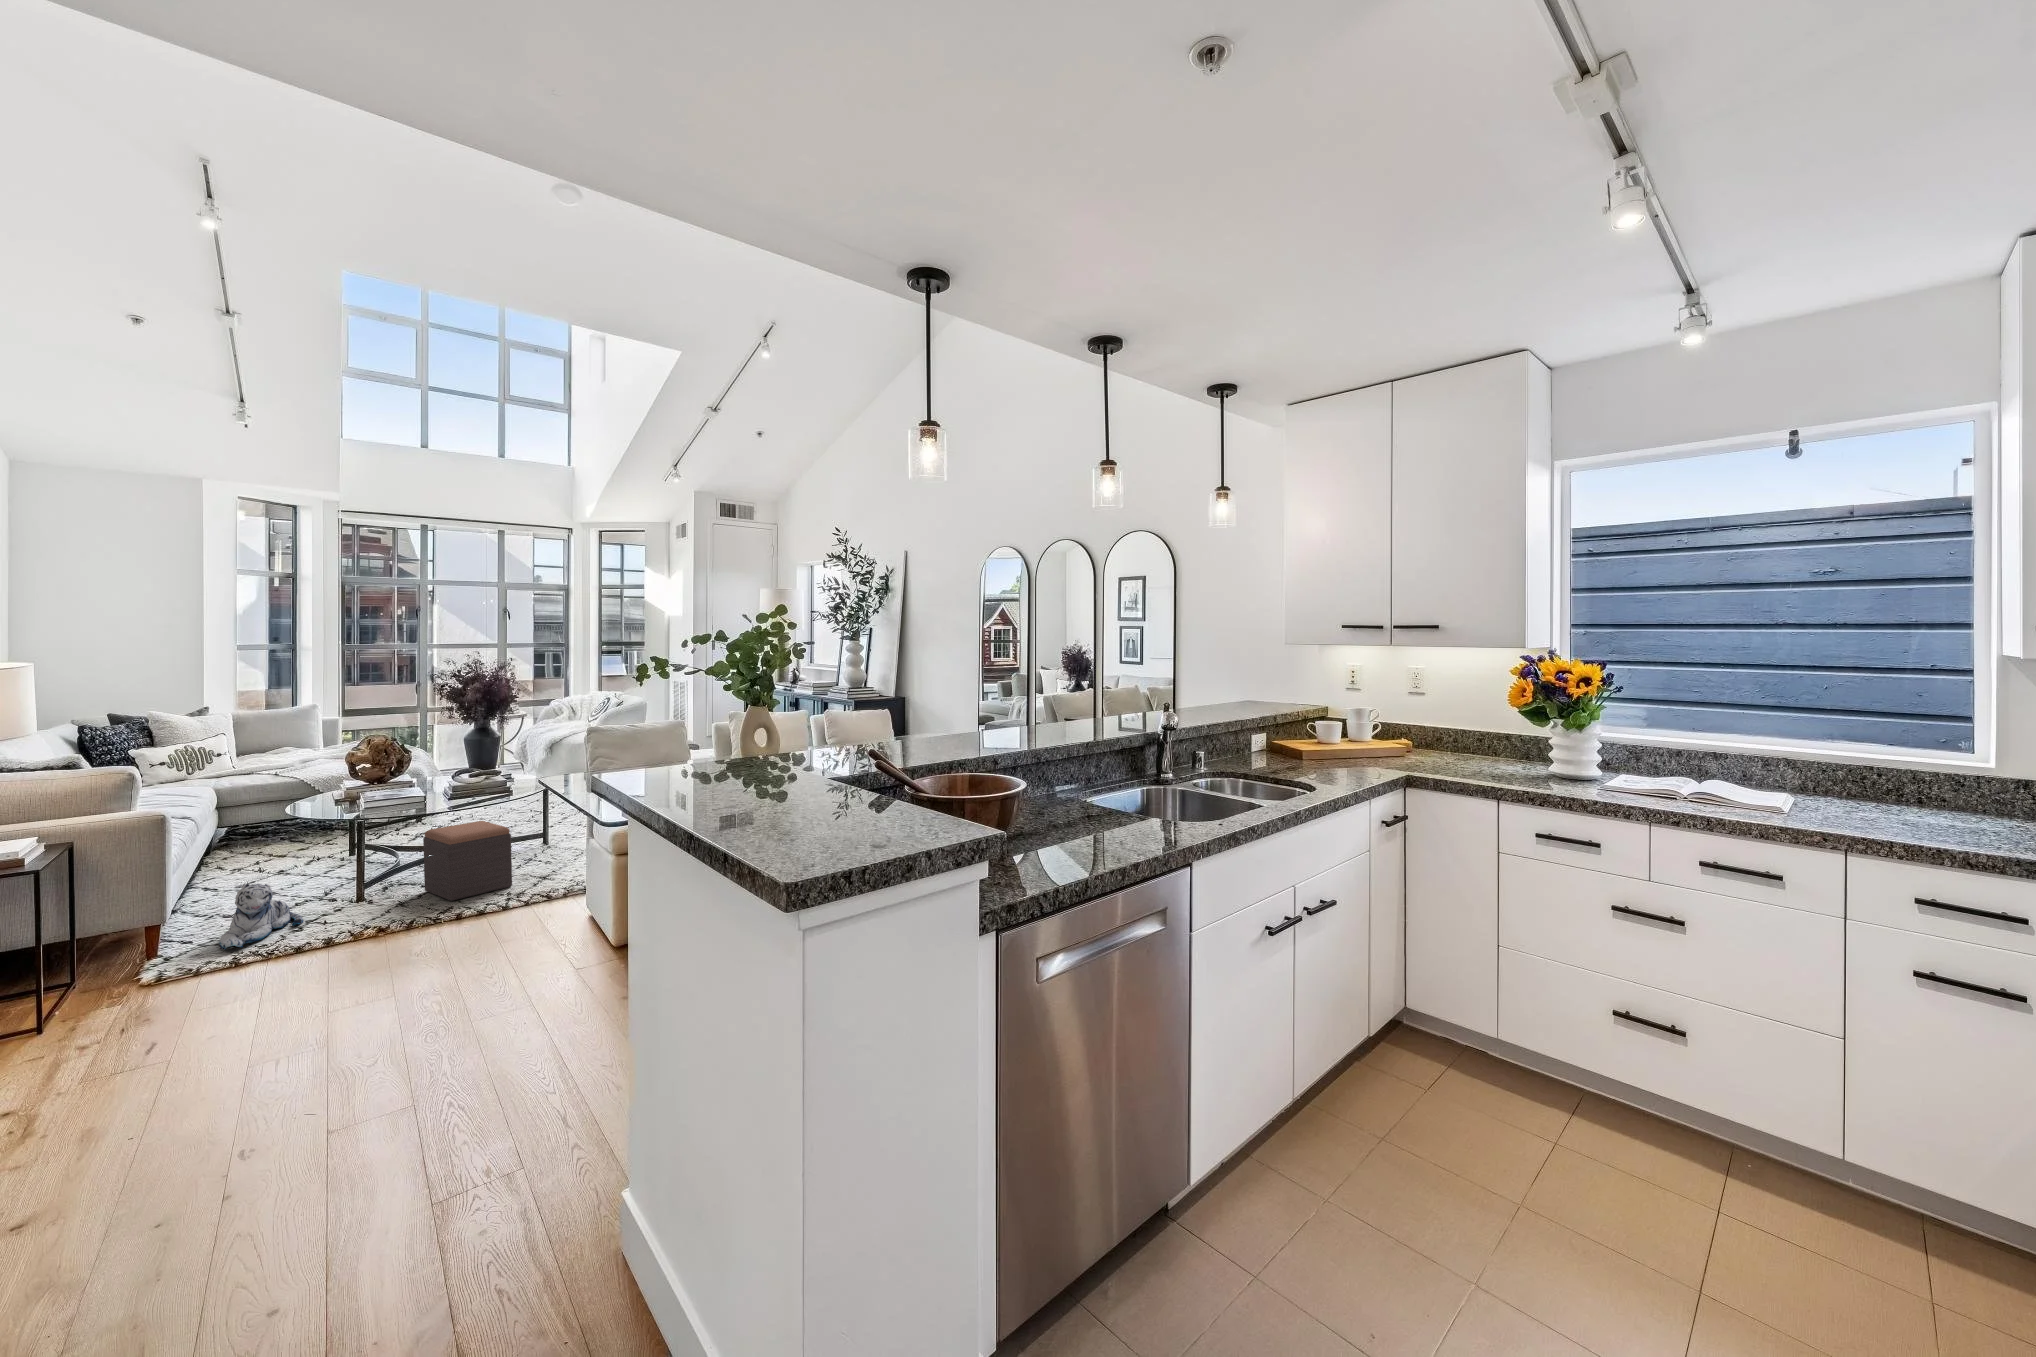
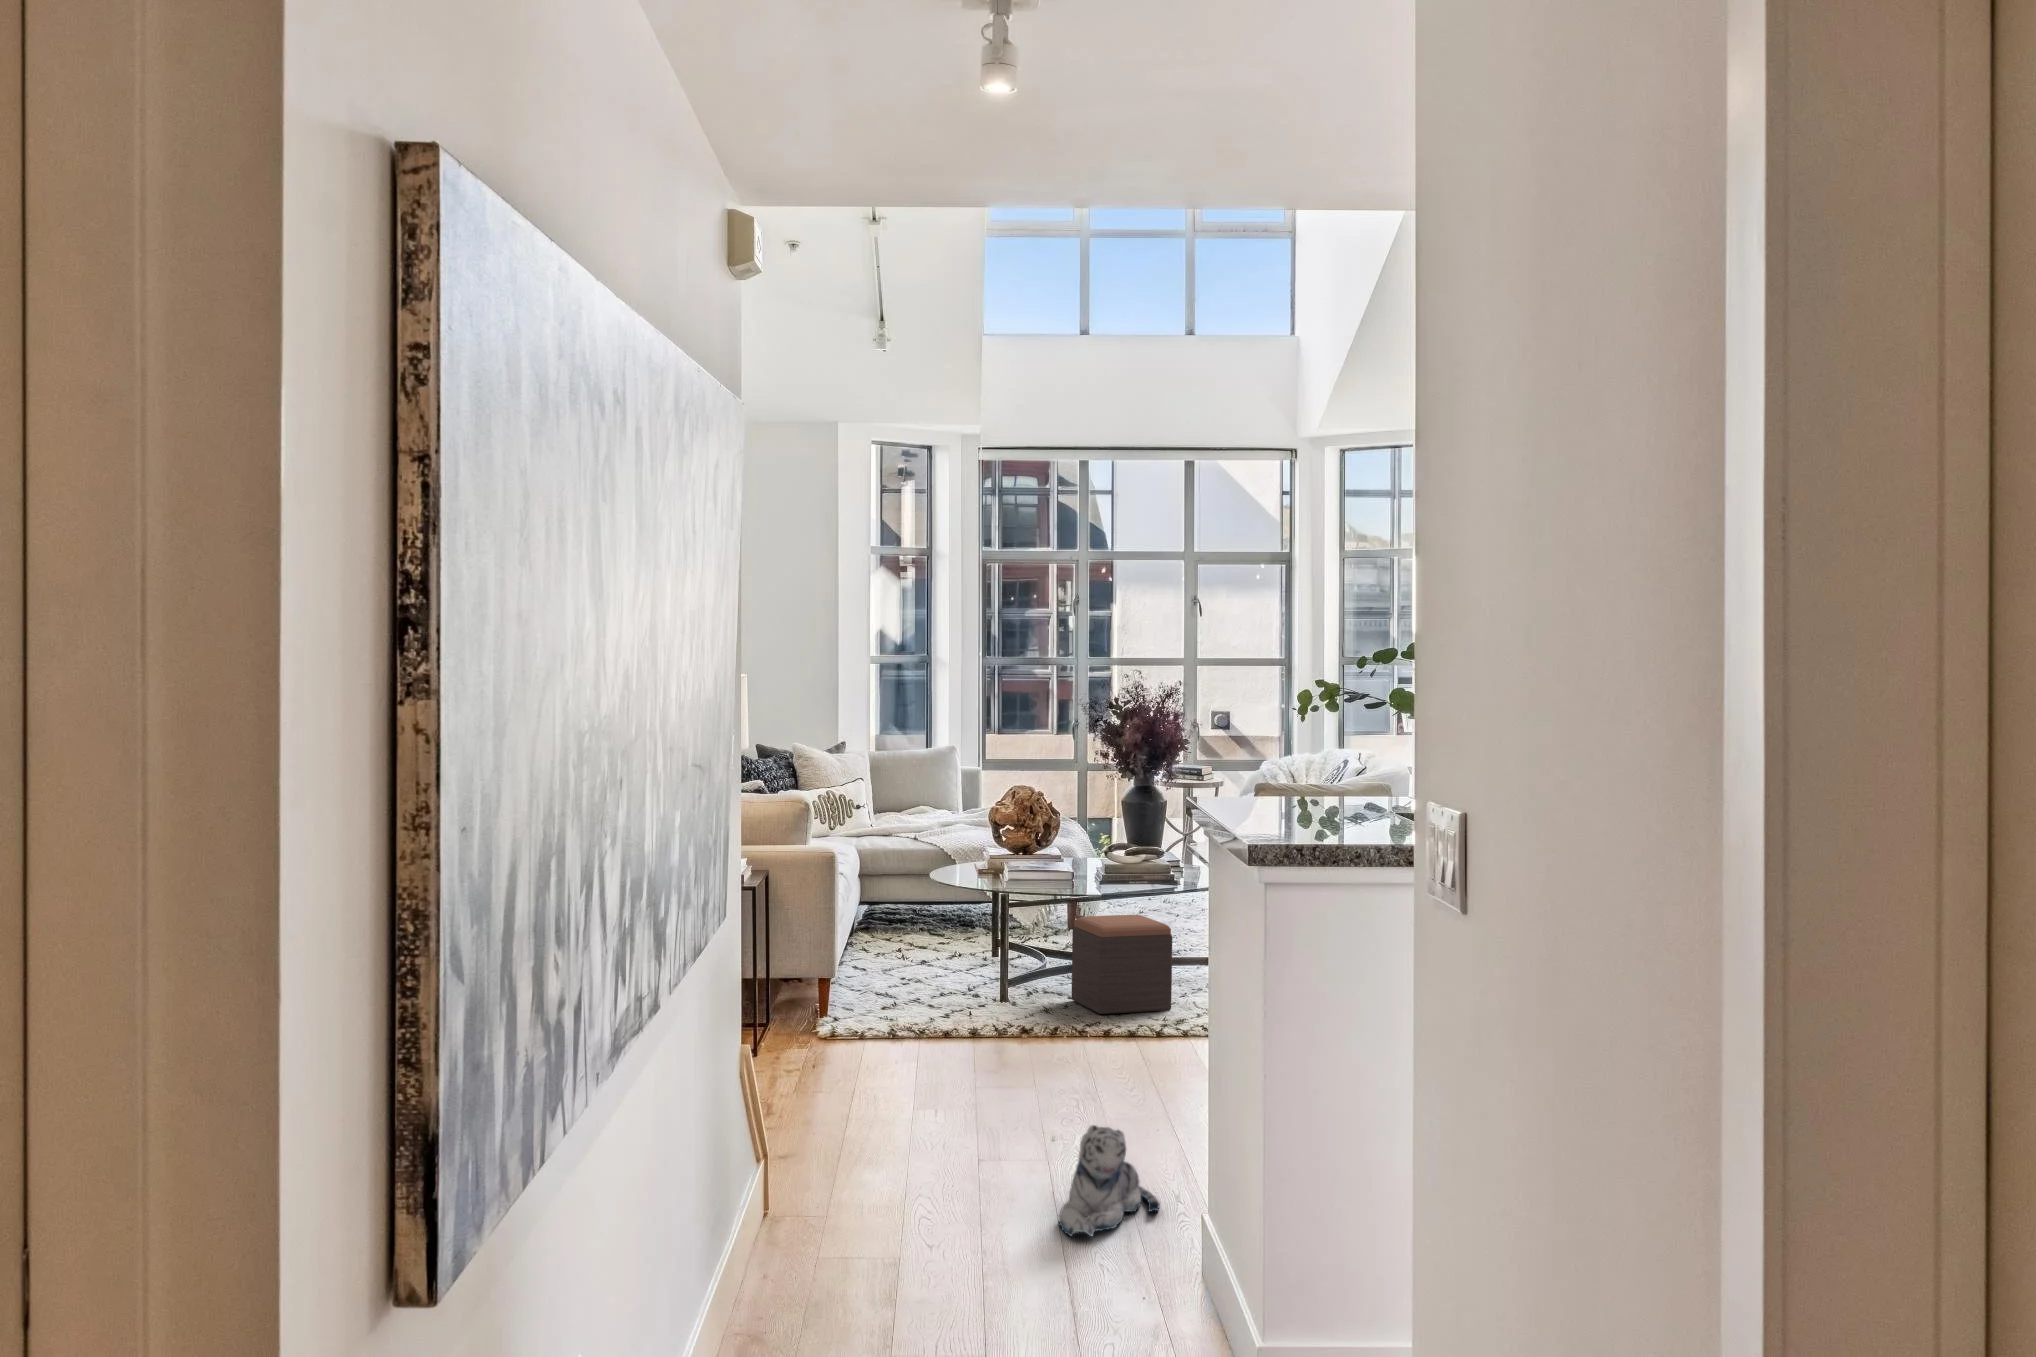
plush toy: present [219,884,303,950] -> present [1058,1125,1160,1236]

